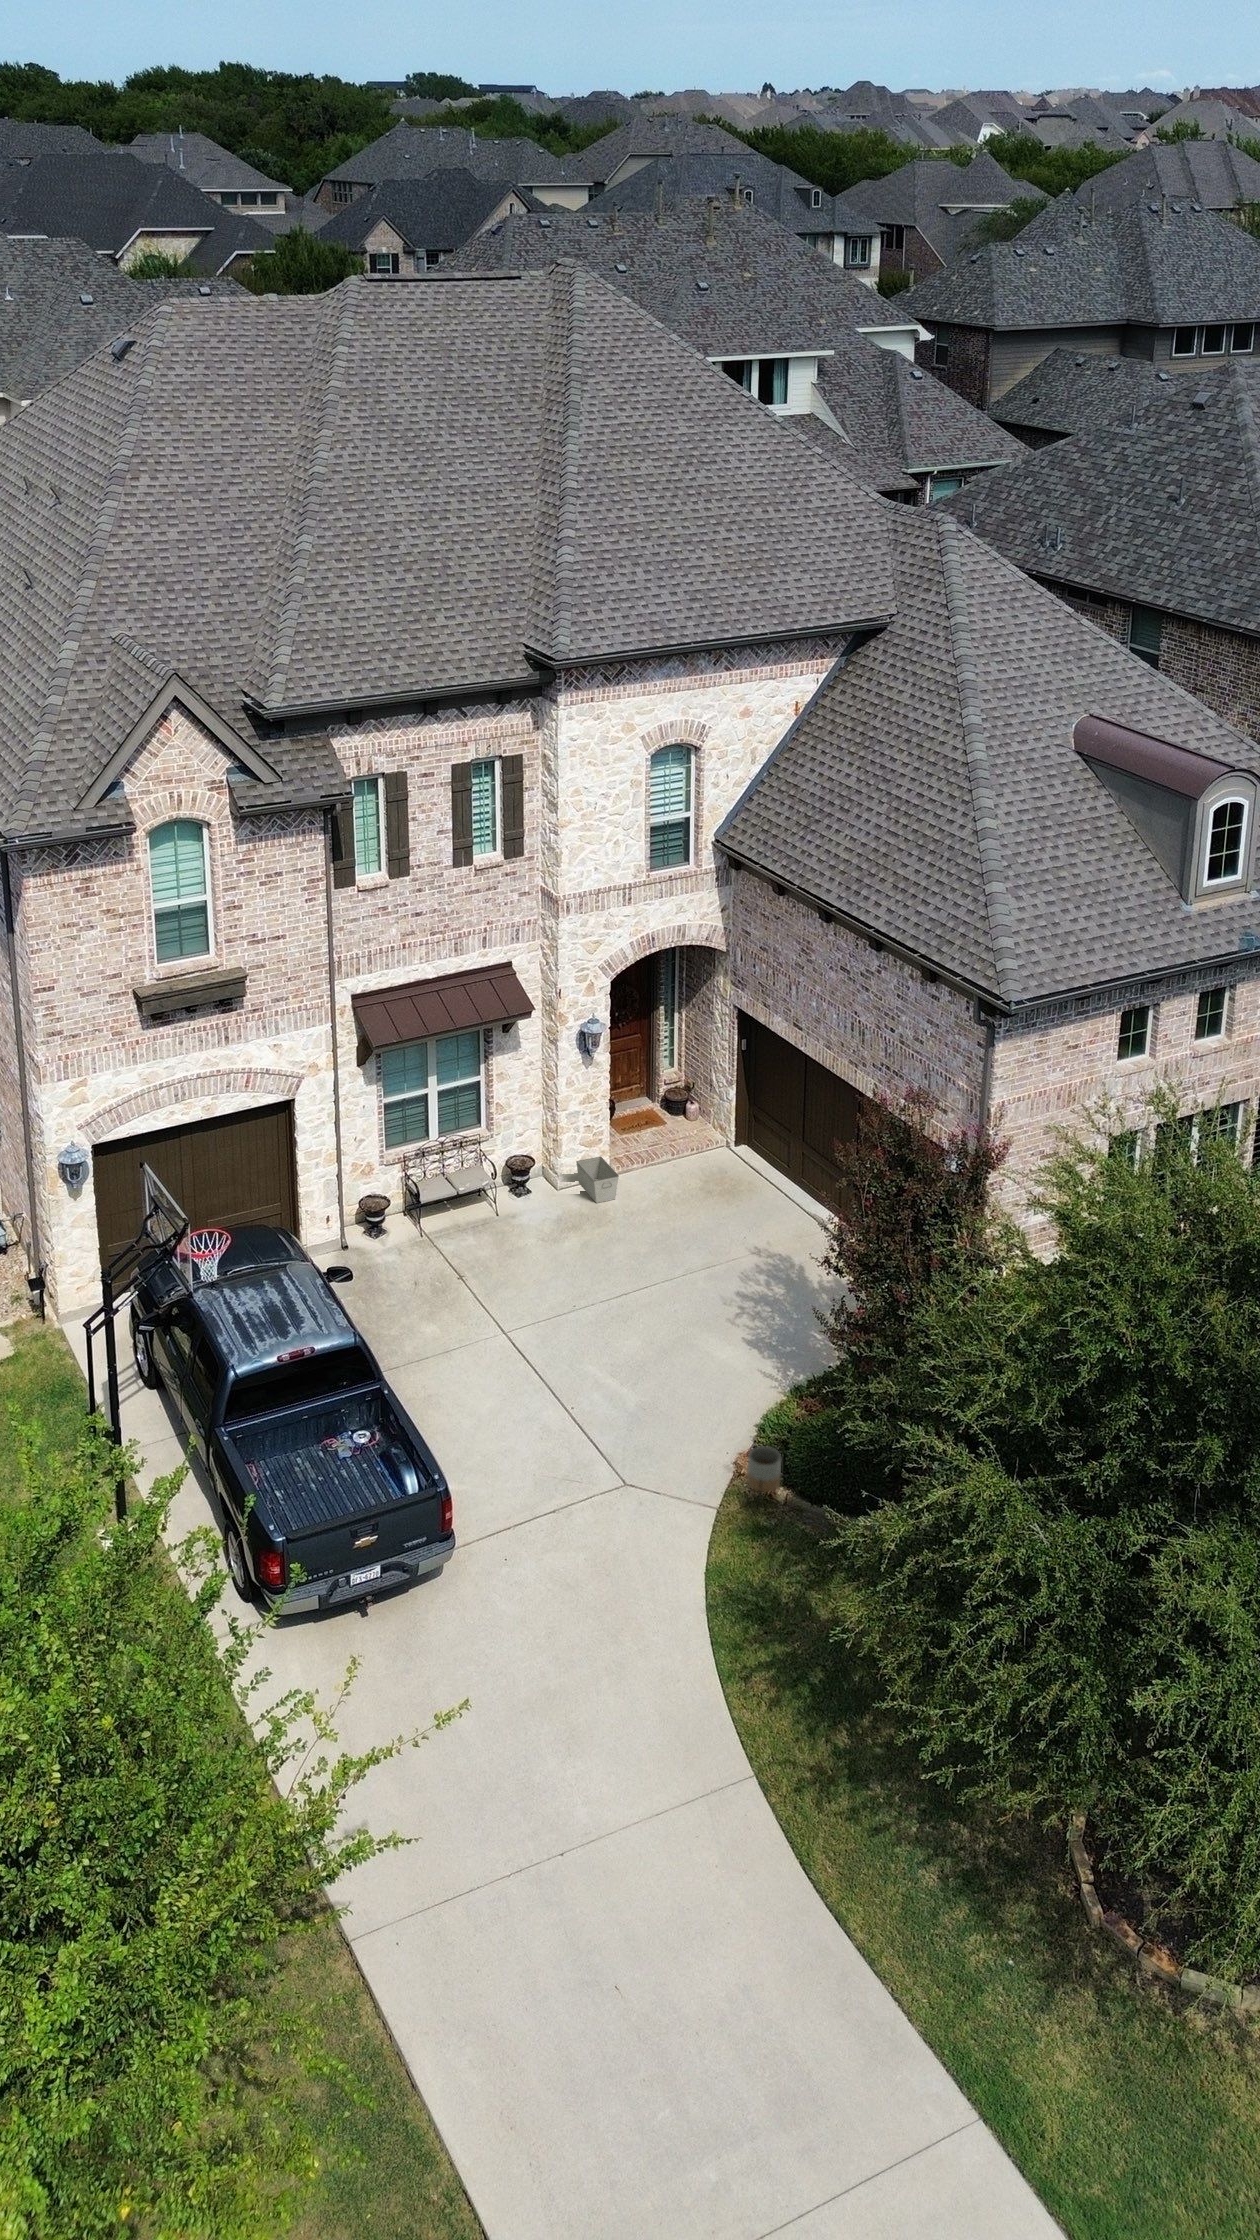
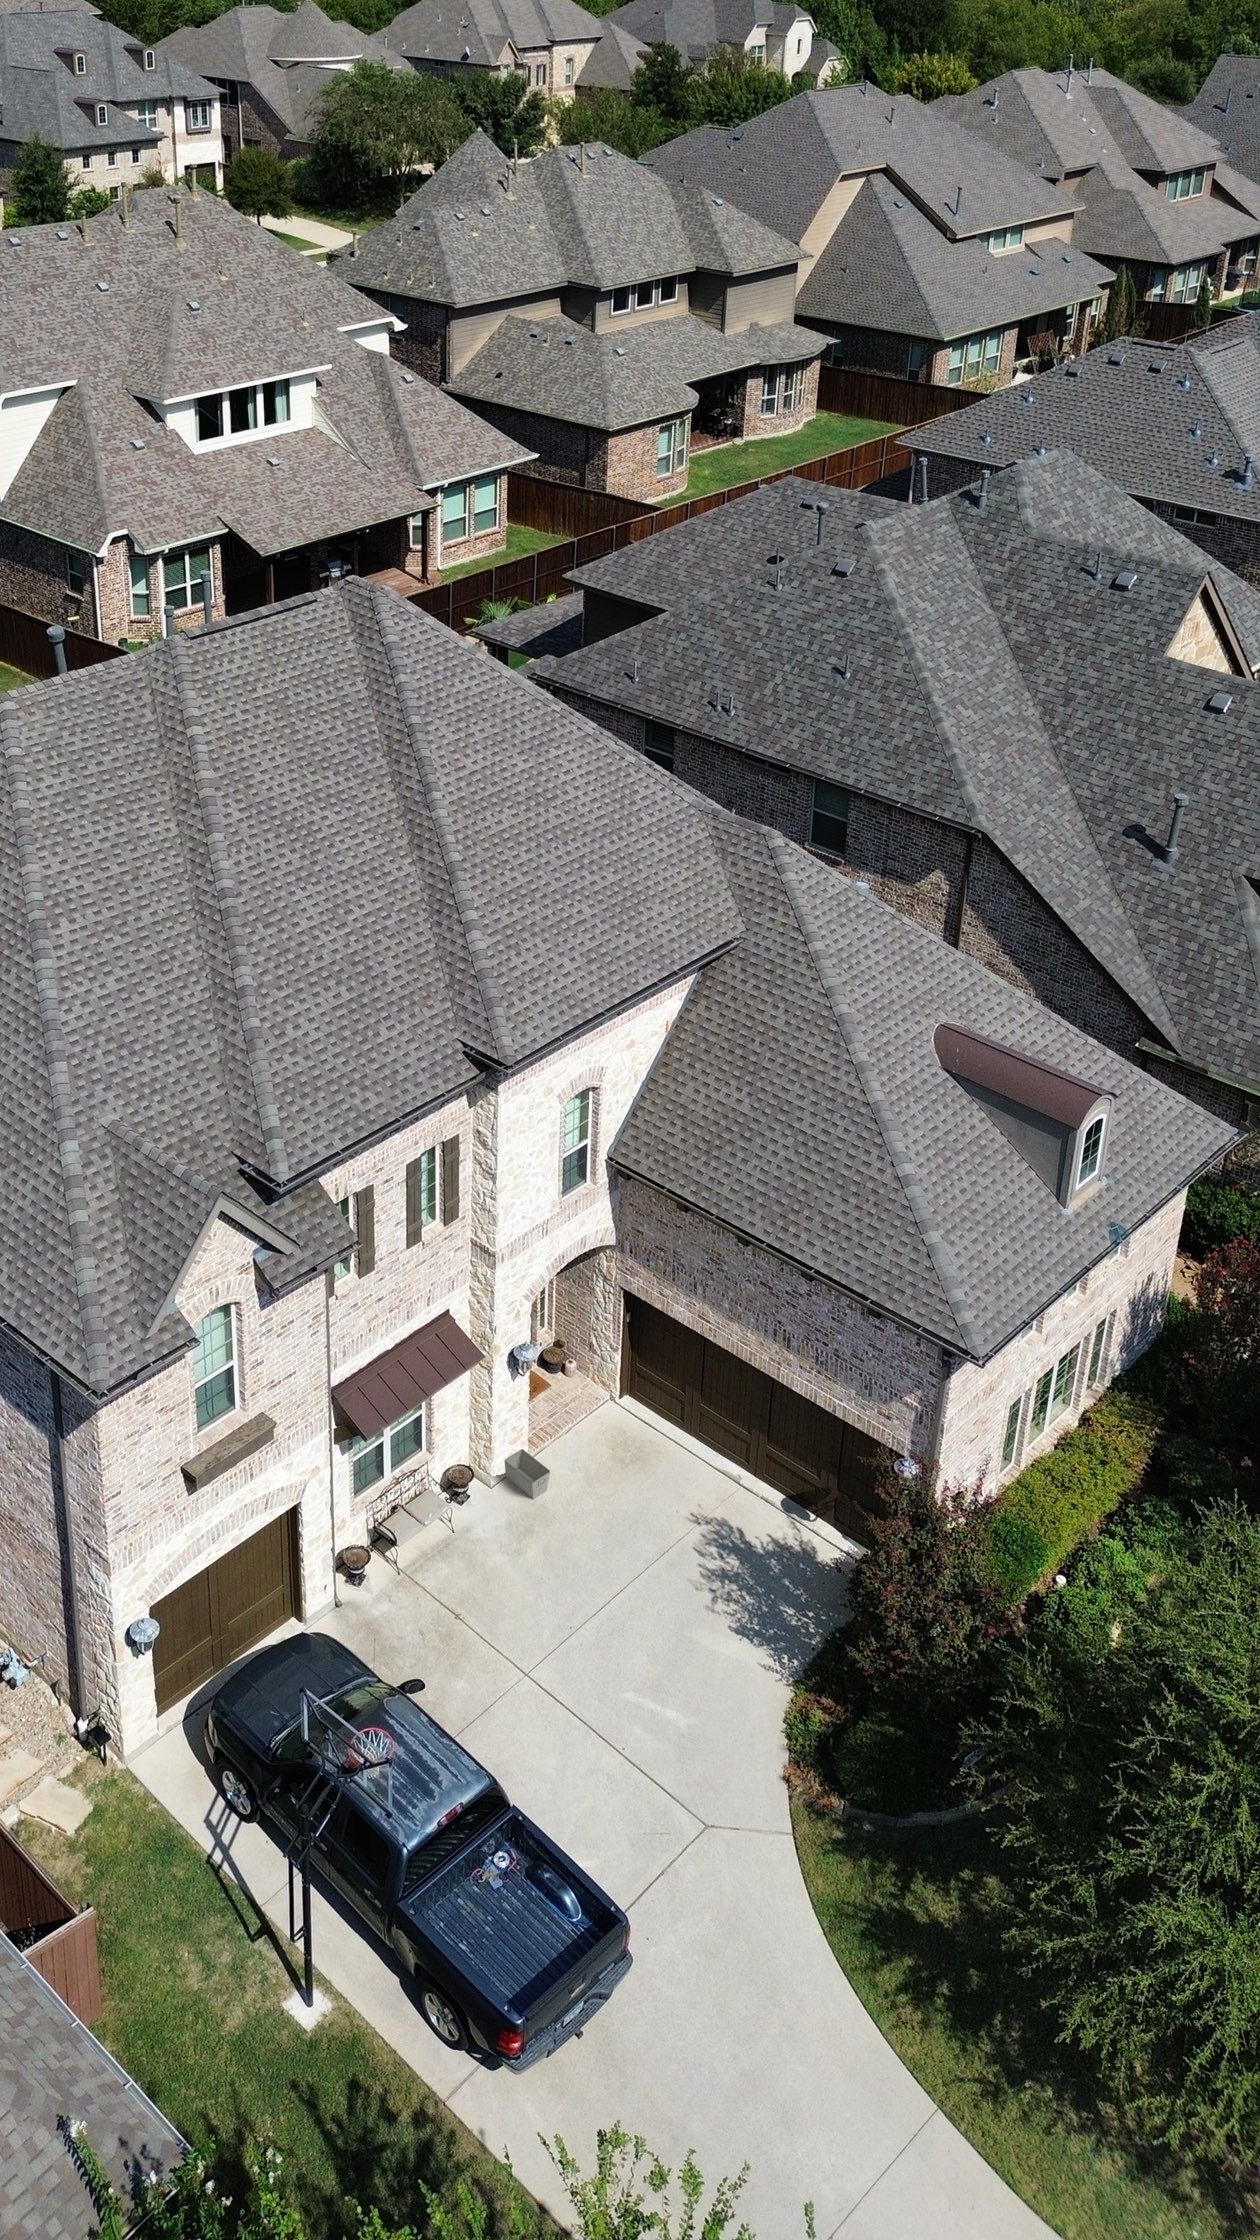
planter: present [747,1446,781,1492] -> none [818,1778,851,1832]

